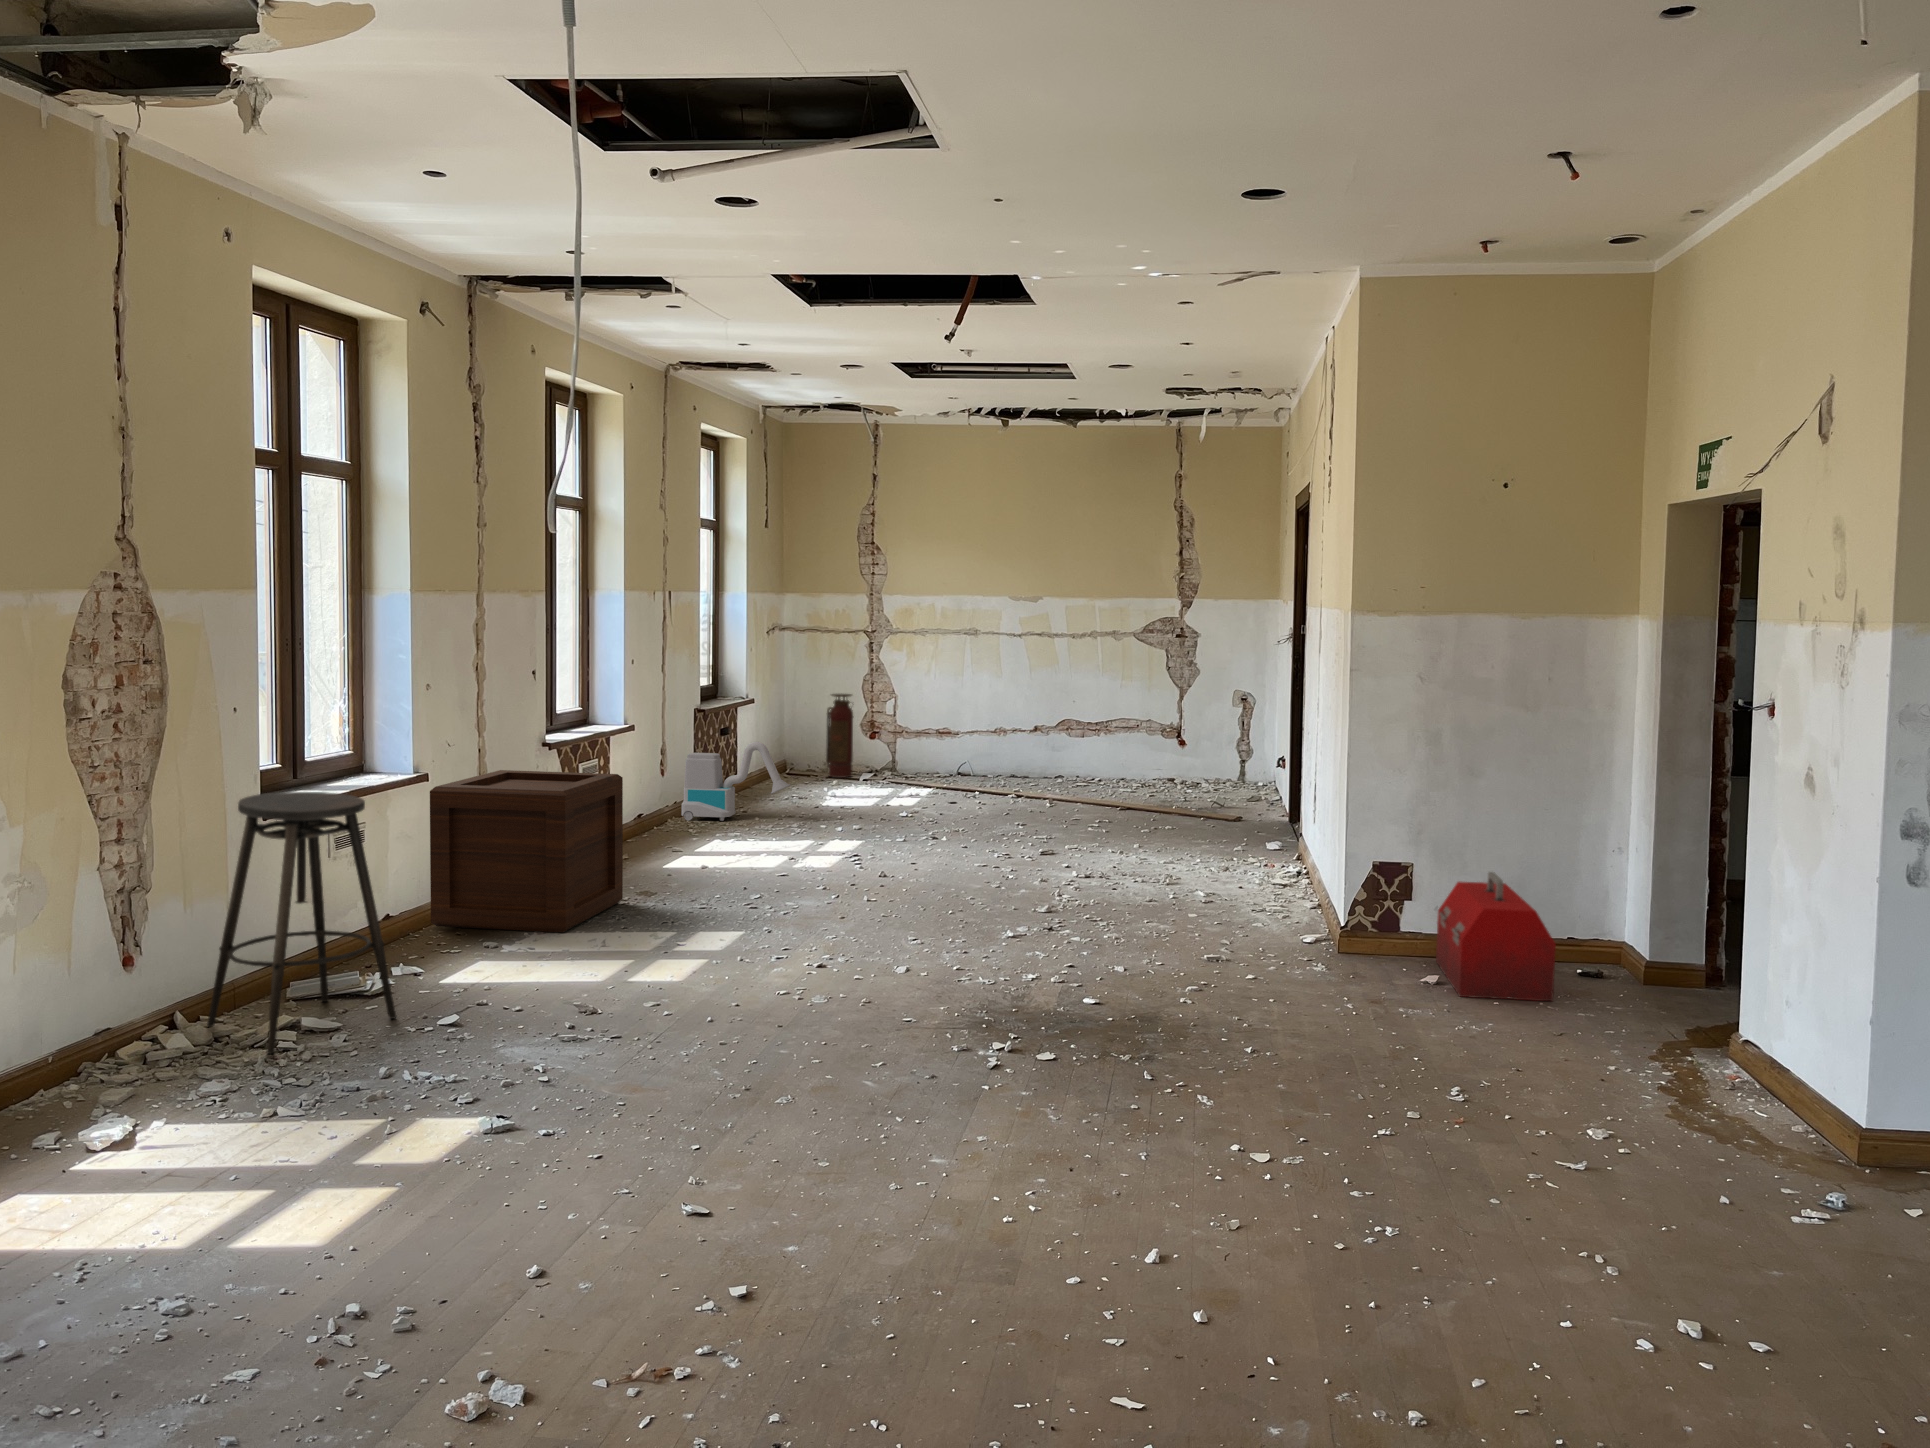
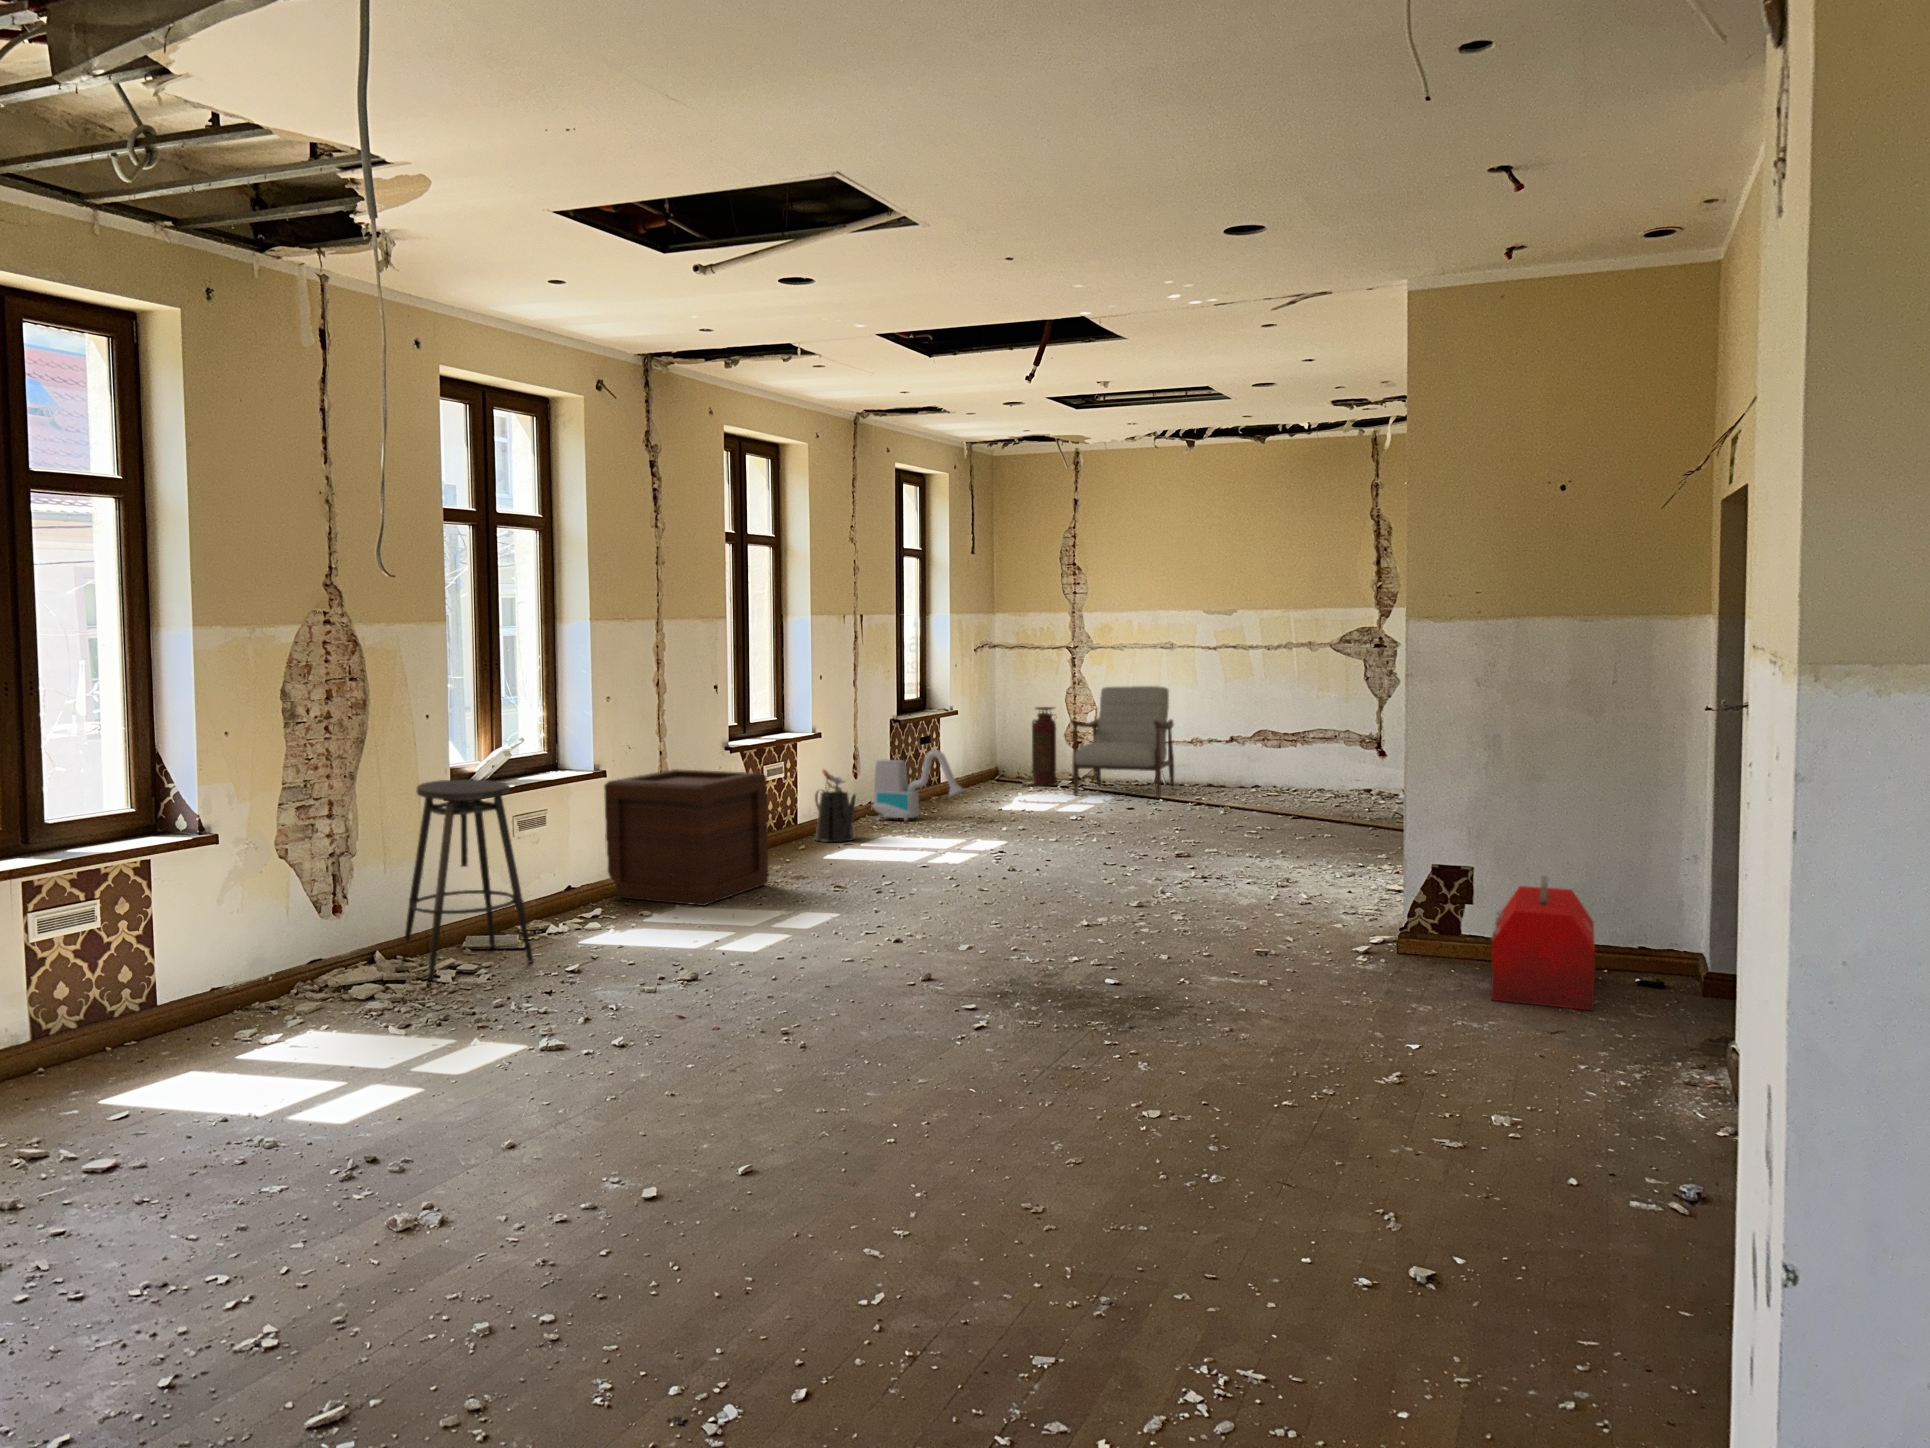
chair: none [879,673,980,790] -> present [1071,686,1174,799]
watering can: none [632,763,687,848] -> present [815,770,856,842]

